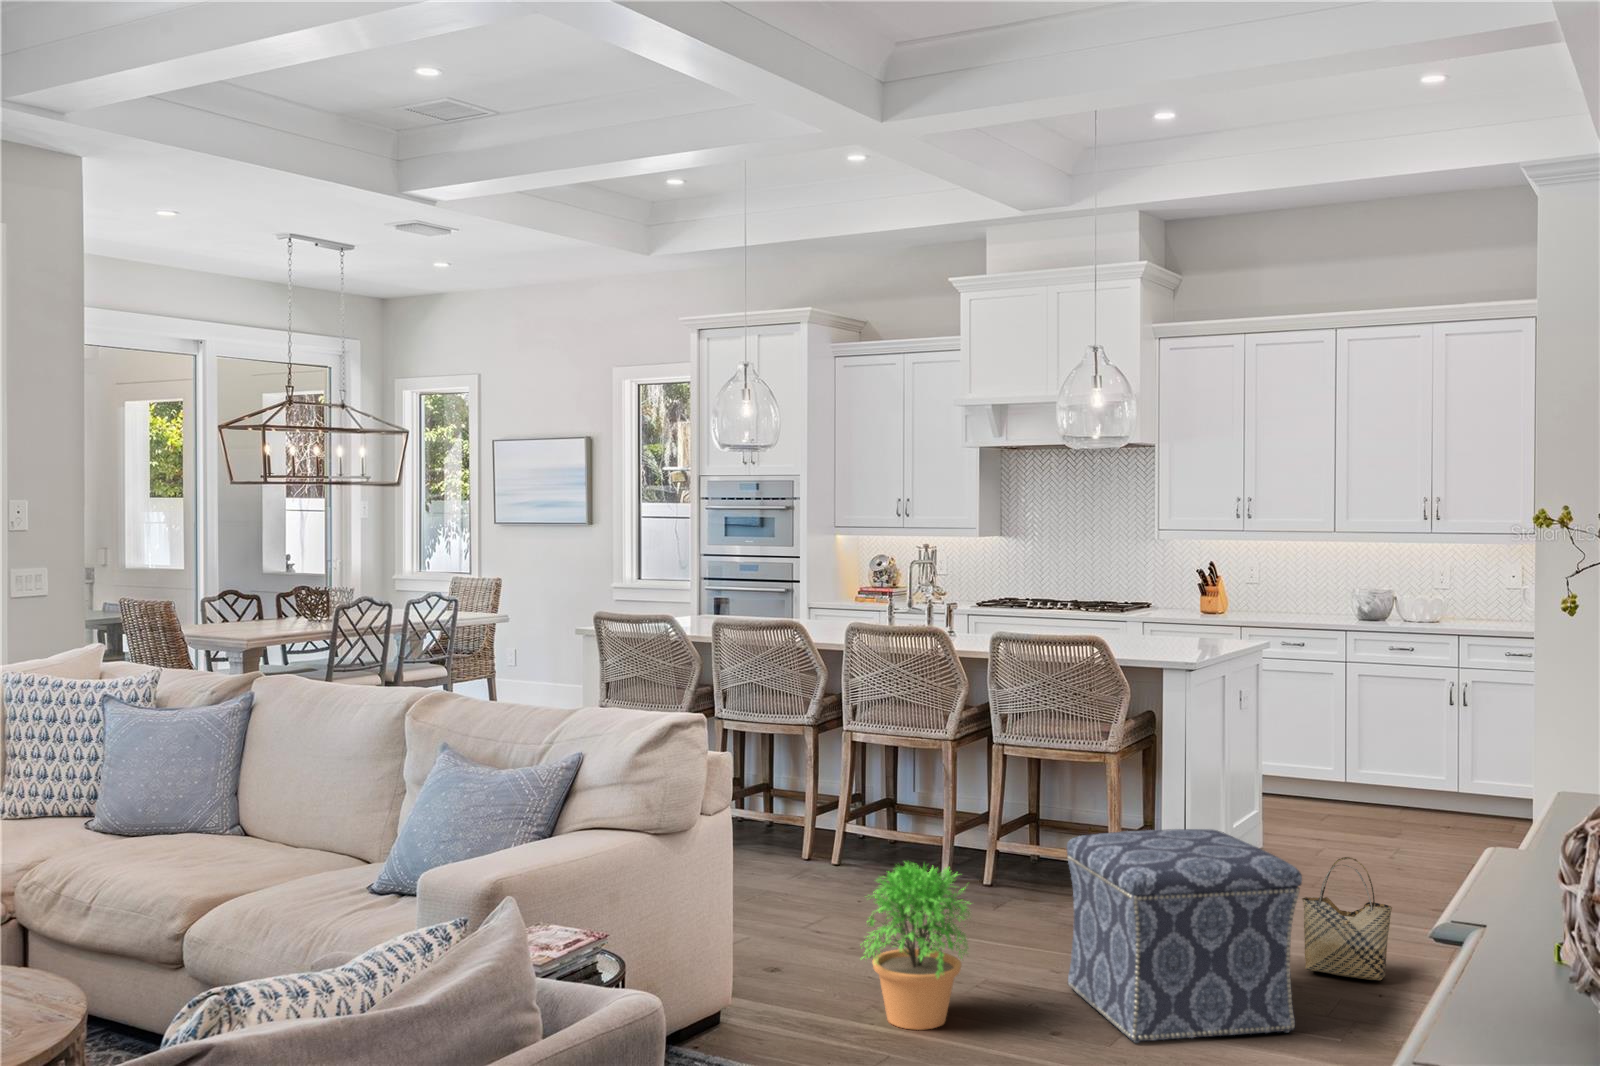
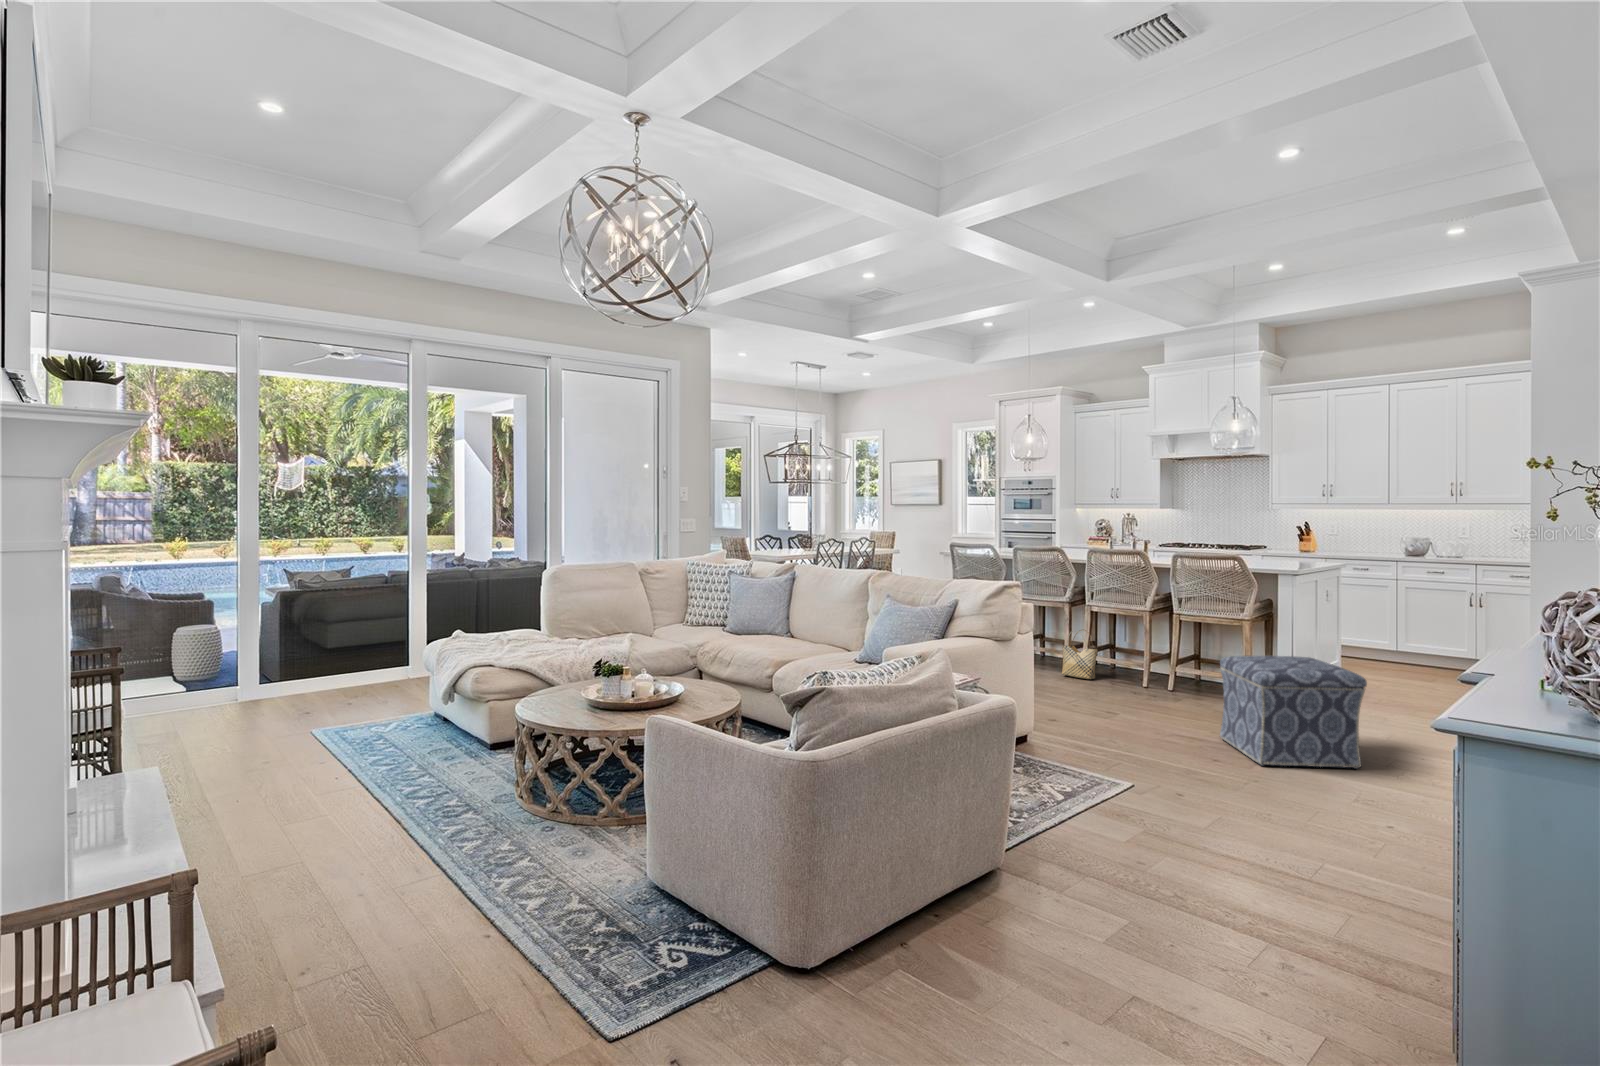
woven basket: present [1302,857,1392,980] -> present [1062,630,1098,679]
potted plant: present [861,862,969,1030] -> none [1101,662,1167,750]

